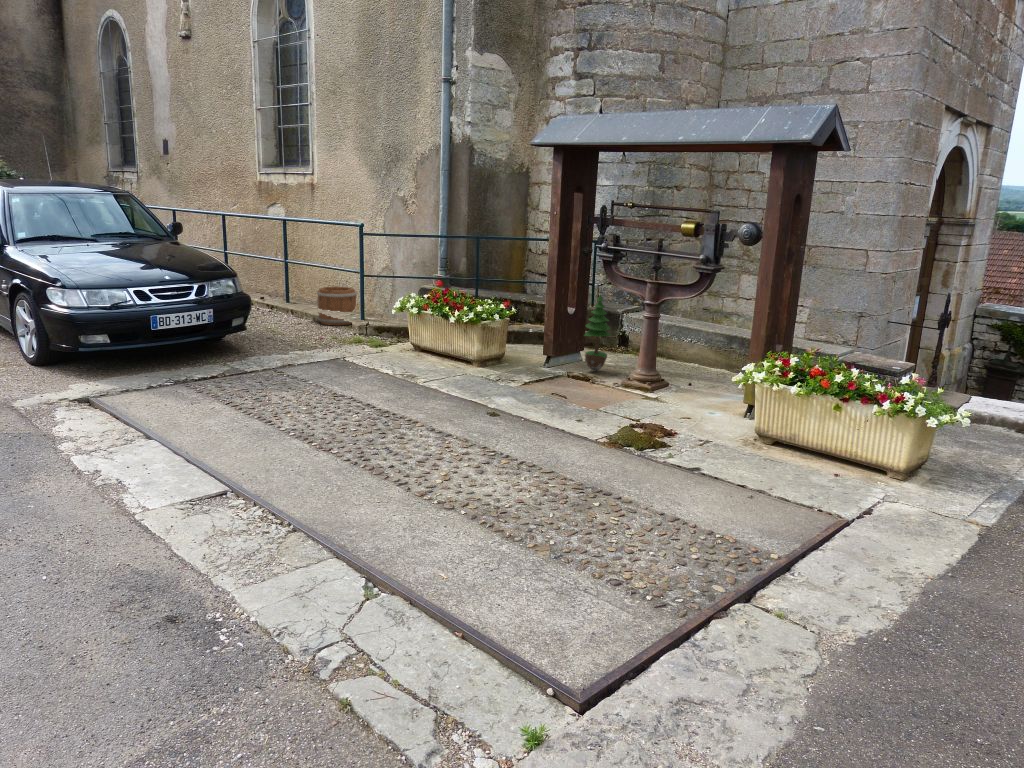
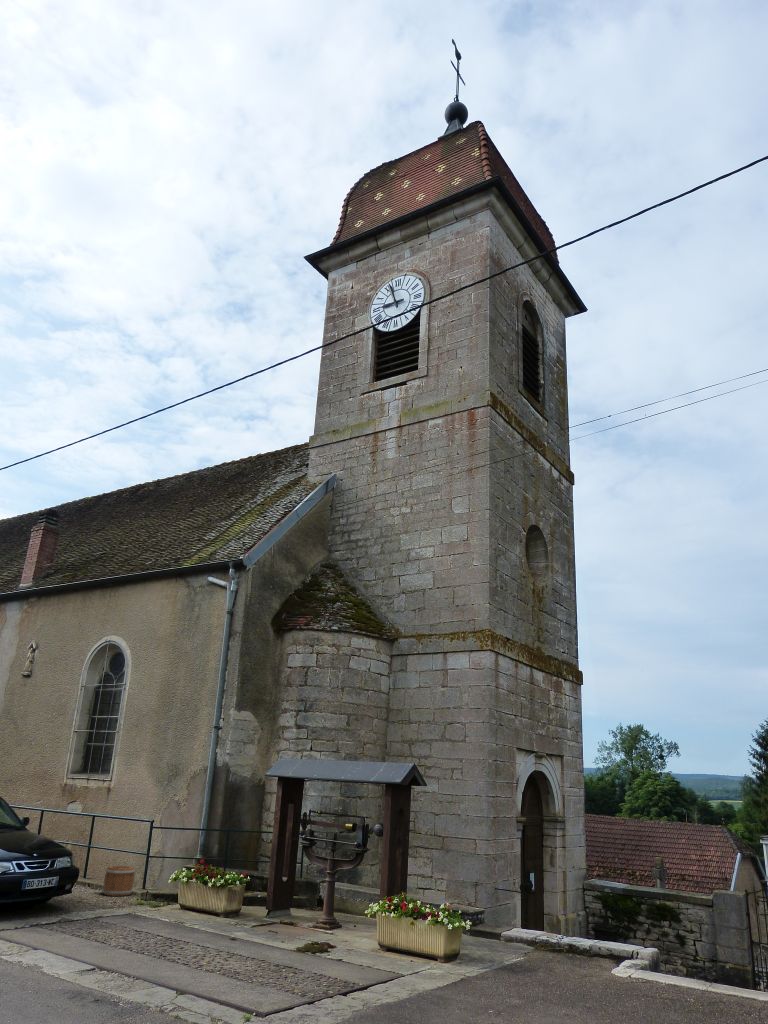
potted tree: present [584,295,611,371] -> none [292,866,310,922]

